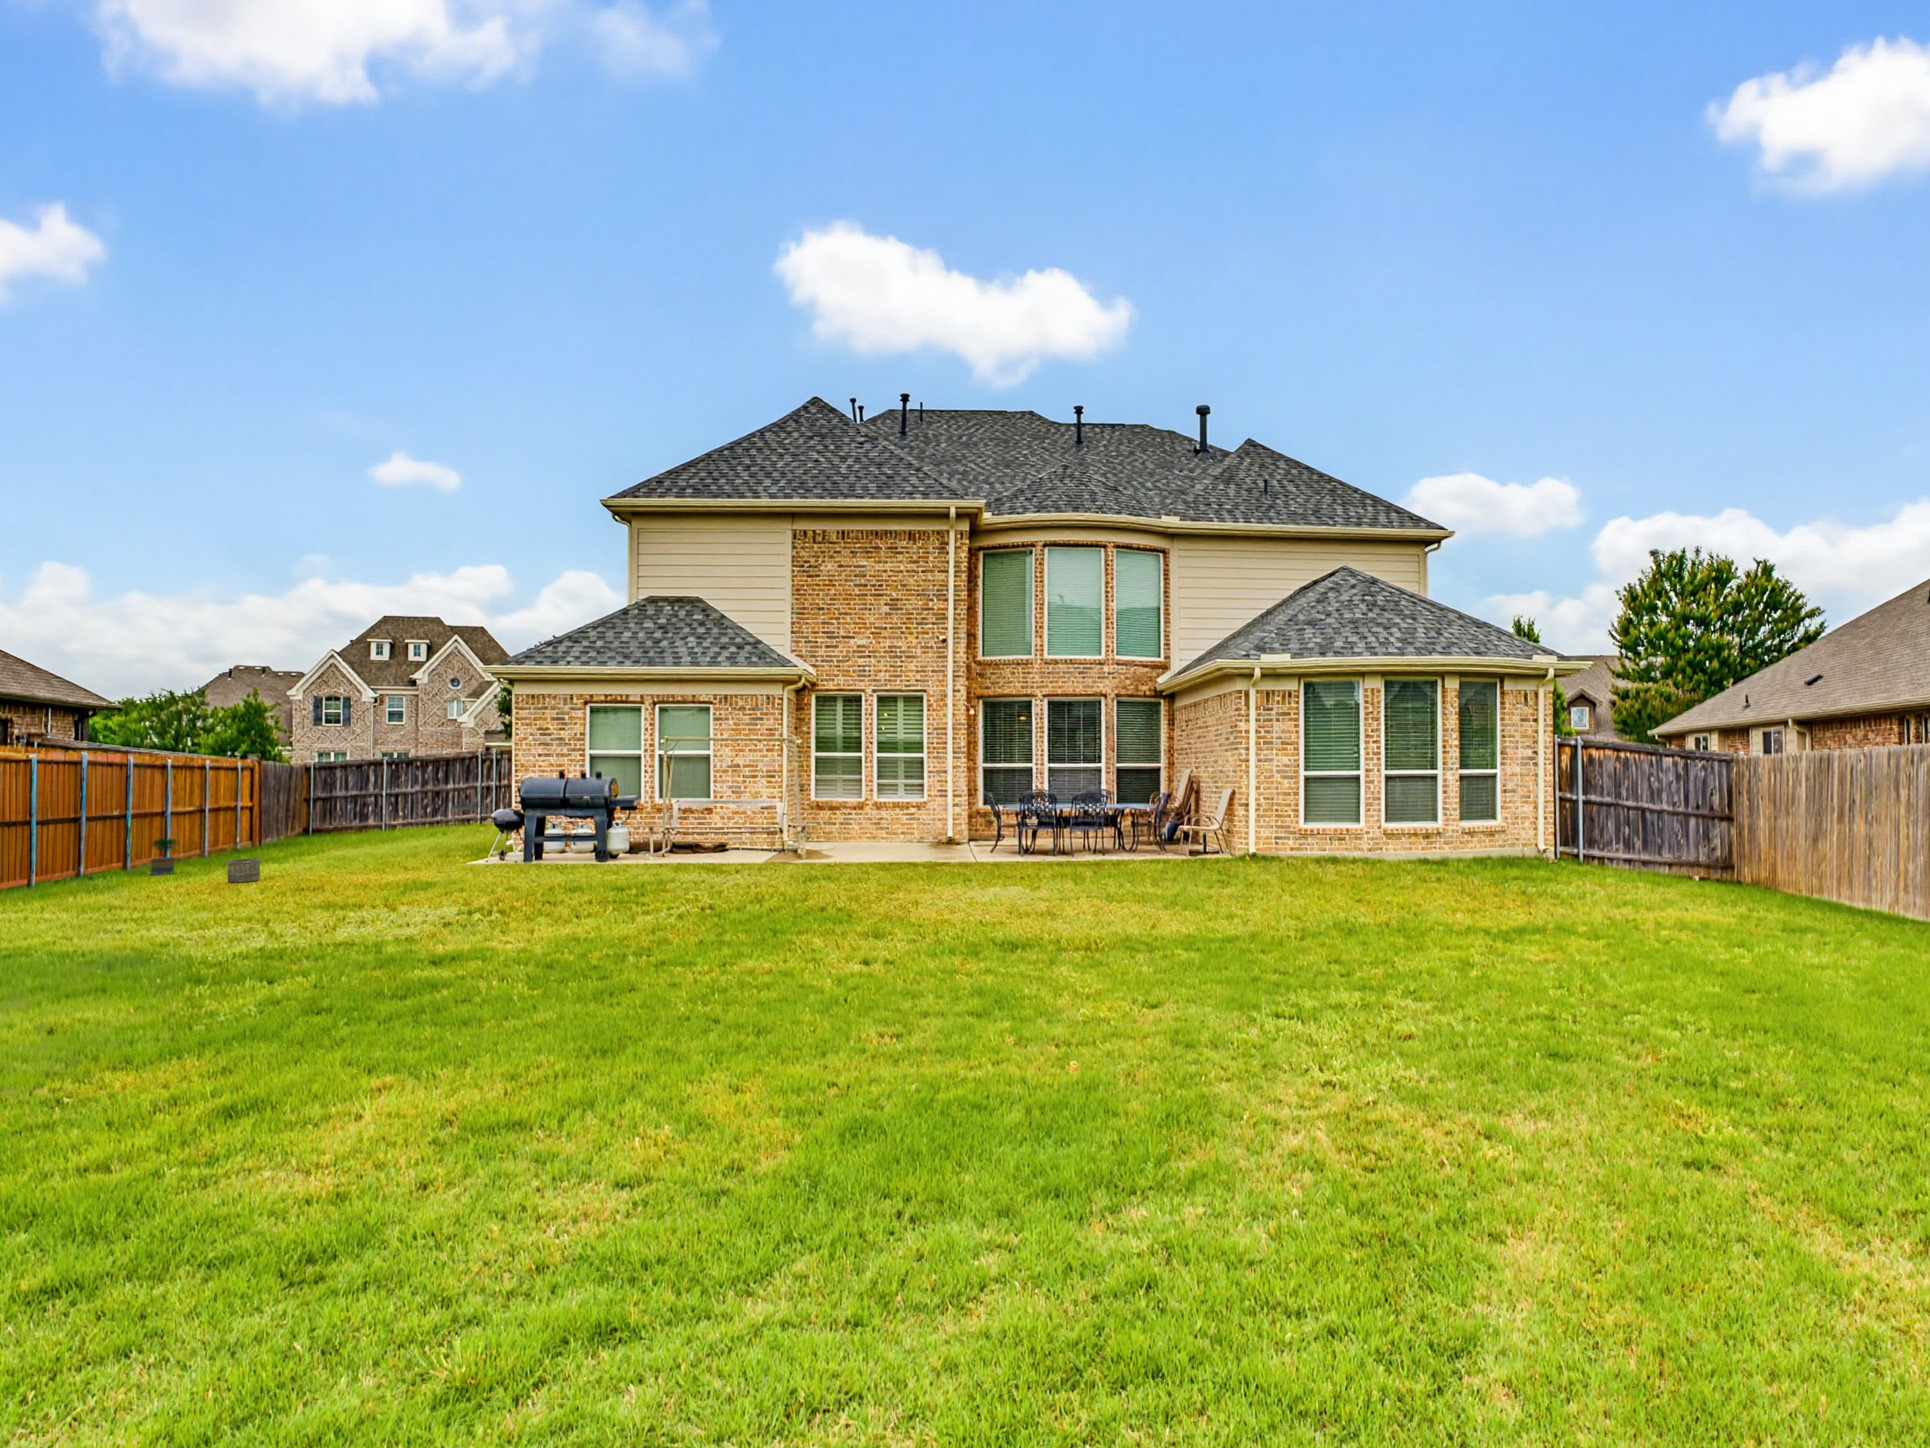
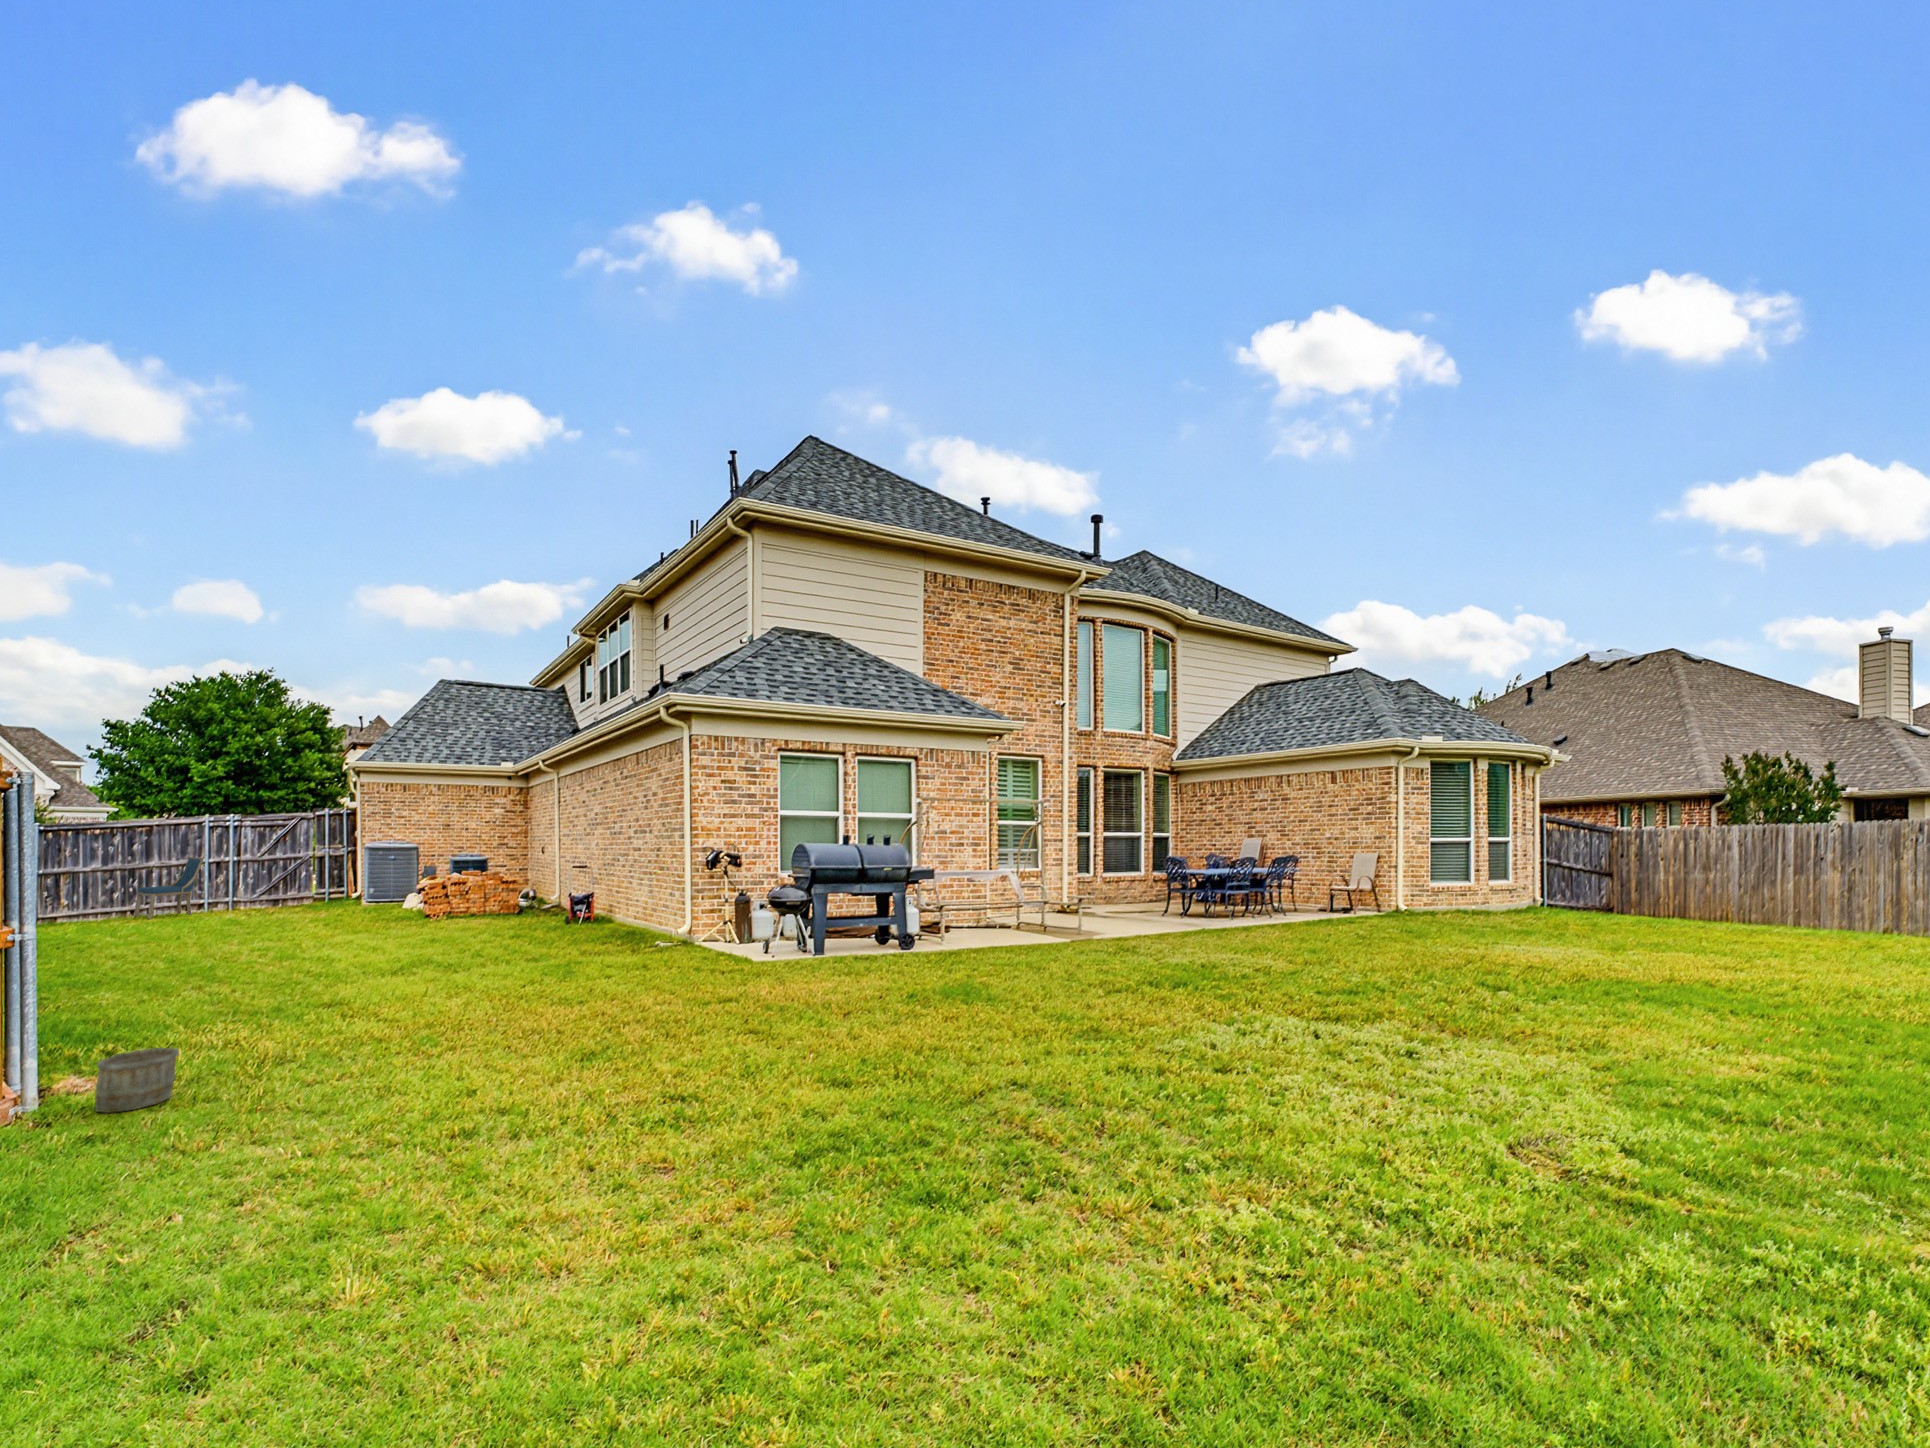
potted tree: present [150,838,179,875] -> none [149,976,212,1054]
wooden bucket: present [227,858,261,883] -> present [95,1048,179,1113]

